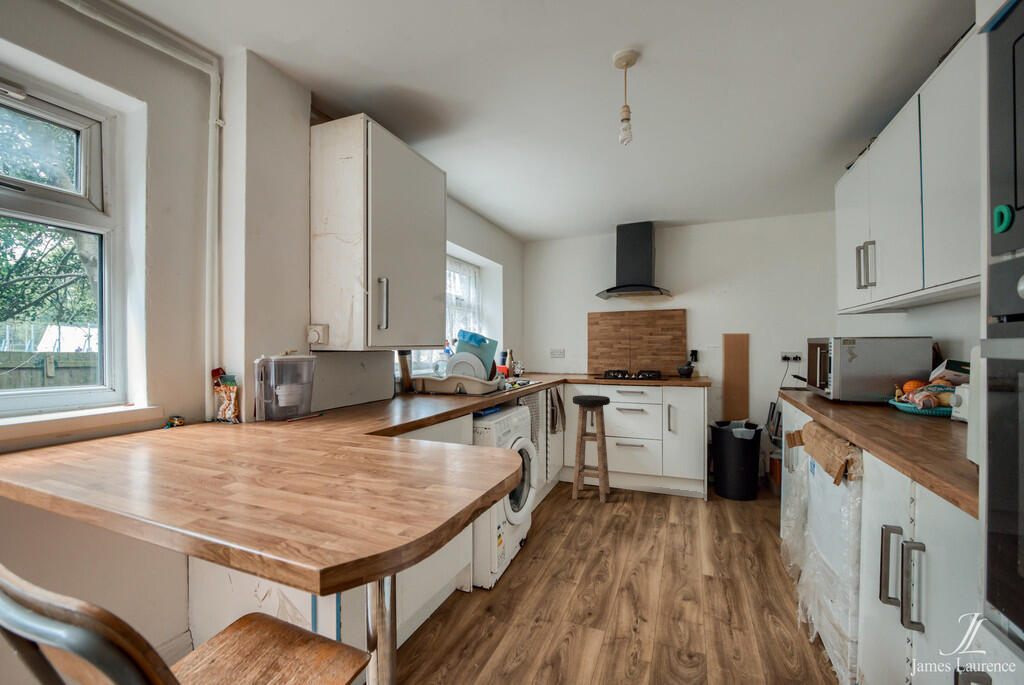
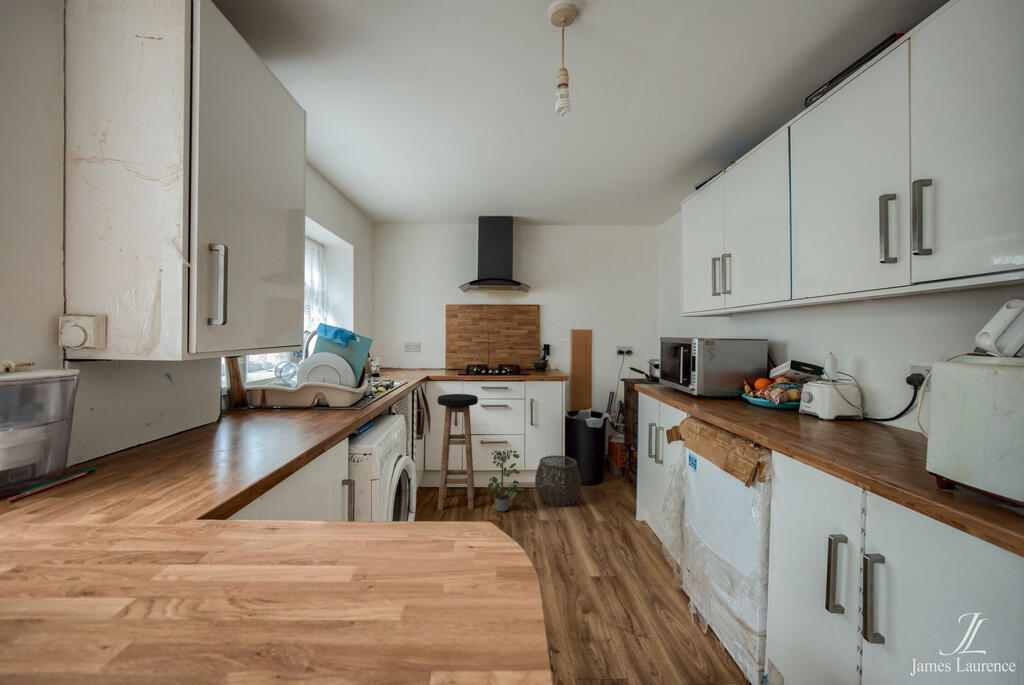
potted plant: none [617,448,655,509] -> present [488,449,524,511]
woven basket: none [669,463,721,515] -> present [535,455,581,506]

